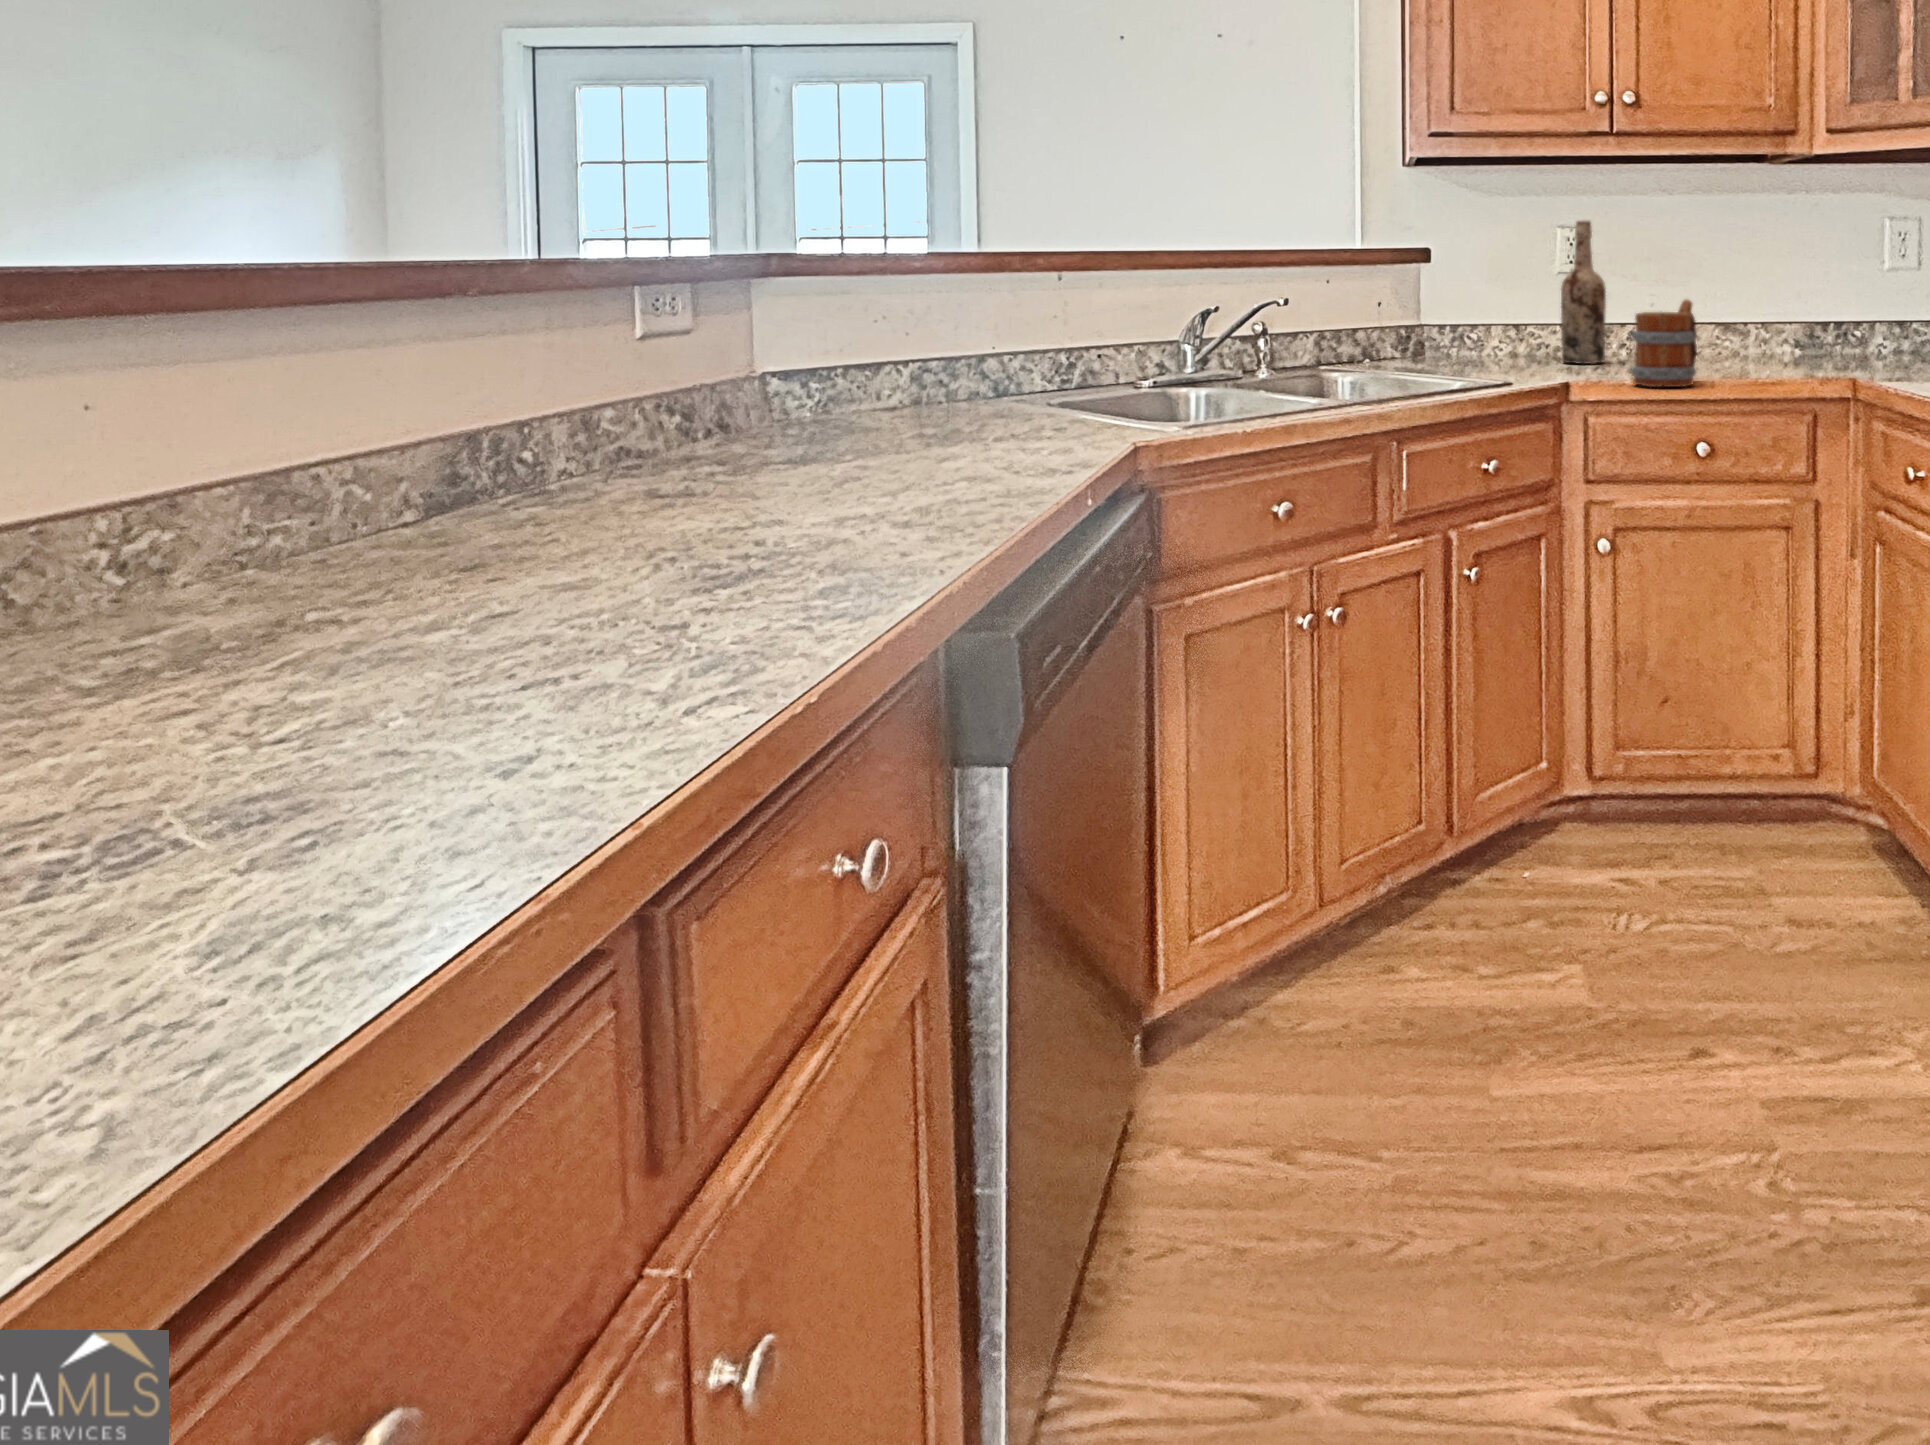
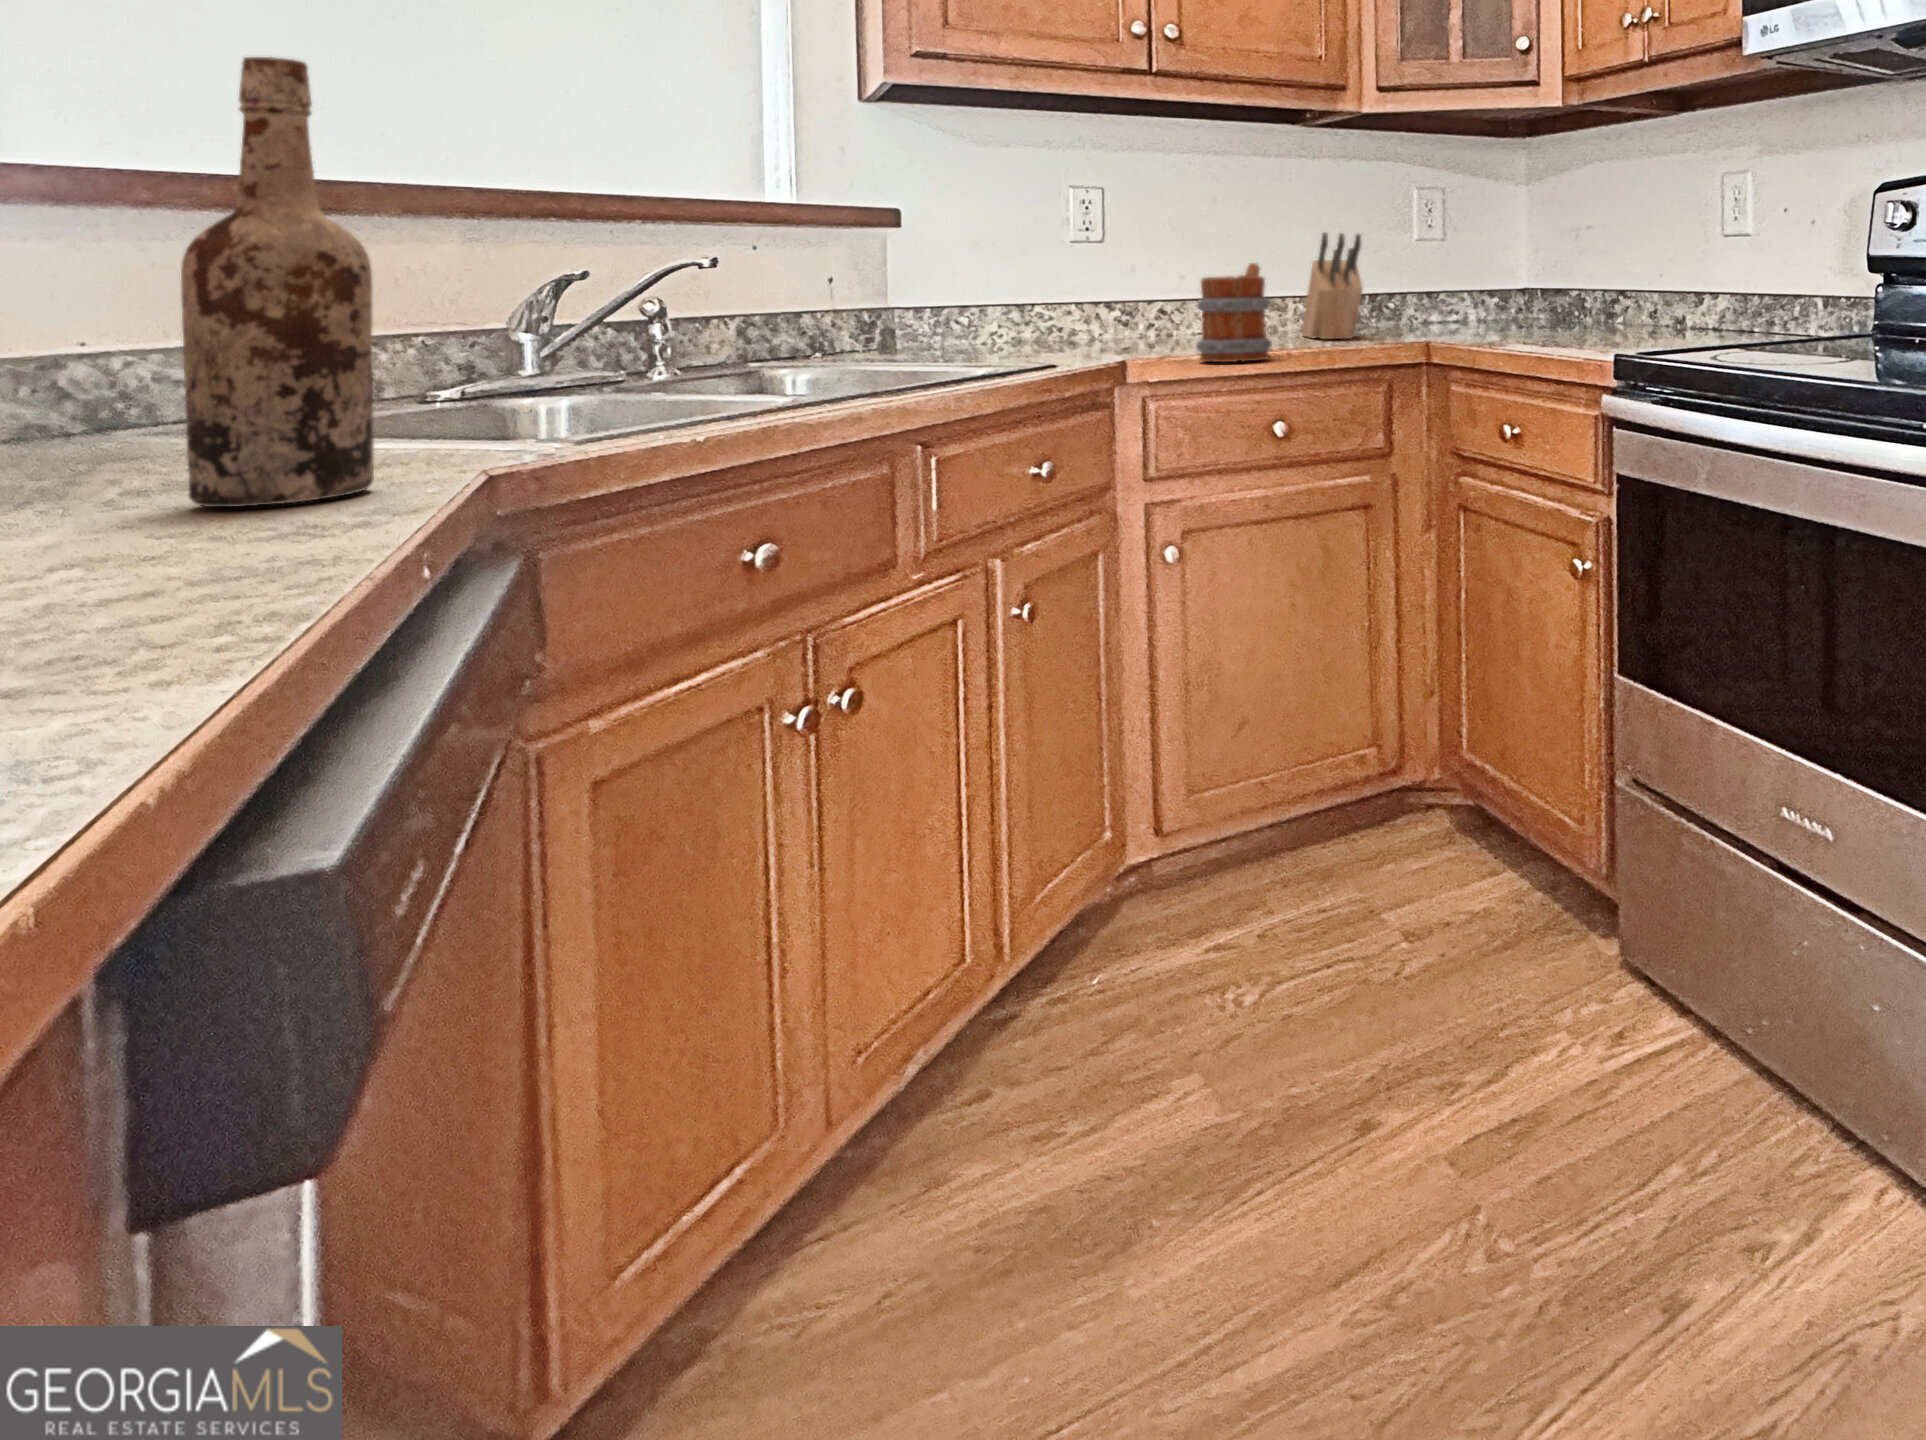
wine bottle: present [1561,221,1606,364] -> present [181,57,374,507]
knife block: none [1763,266,1812,364] -> present [1301,233,1363,339]

